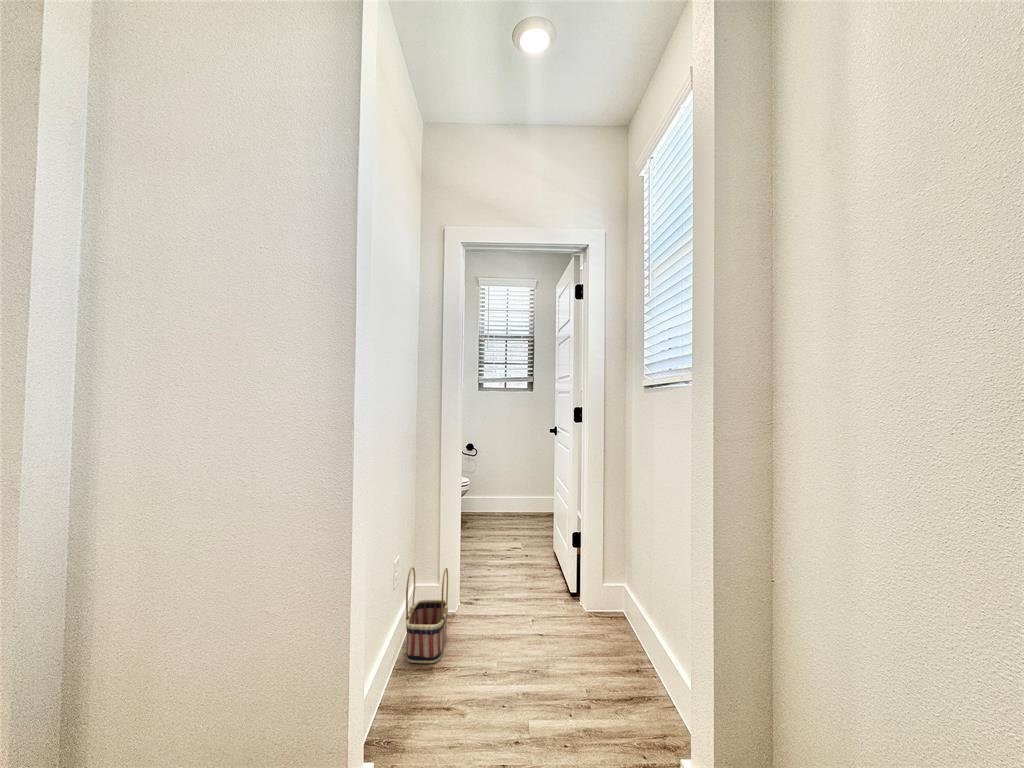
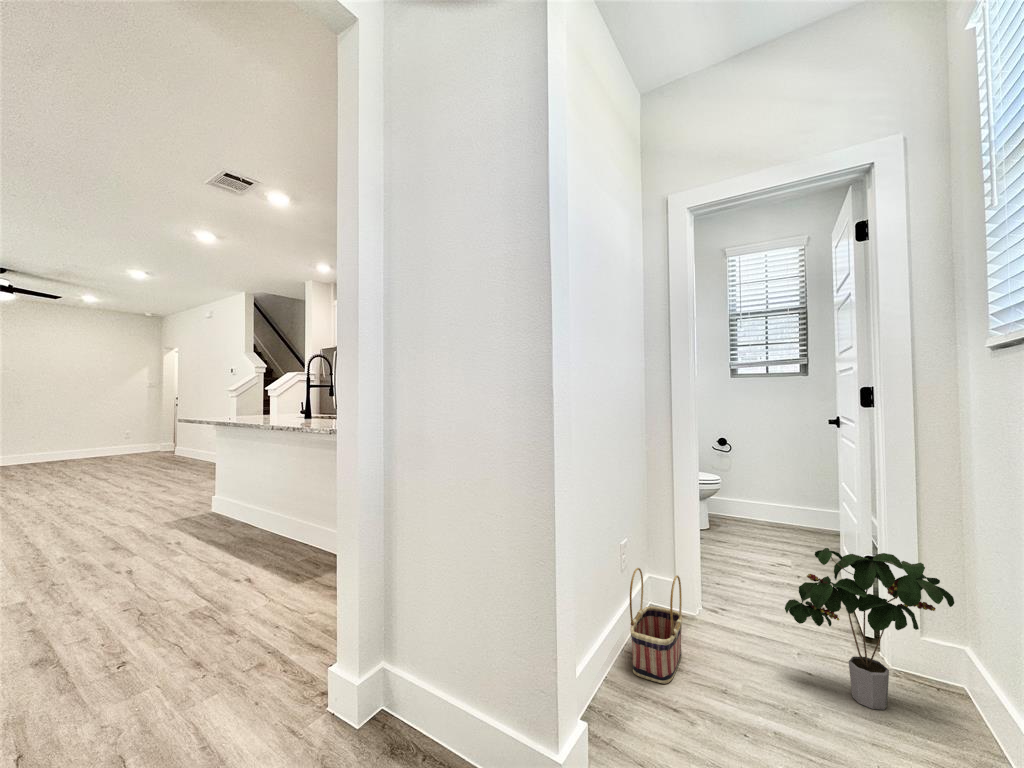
potted plant: none [524,527,622,639] -> present [785,548,954,710]

